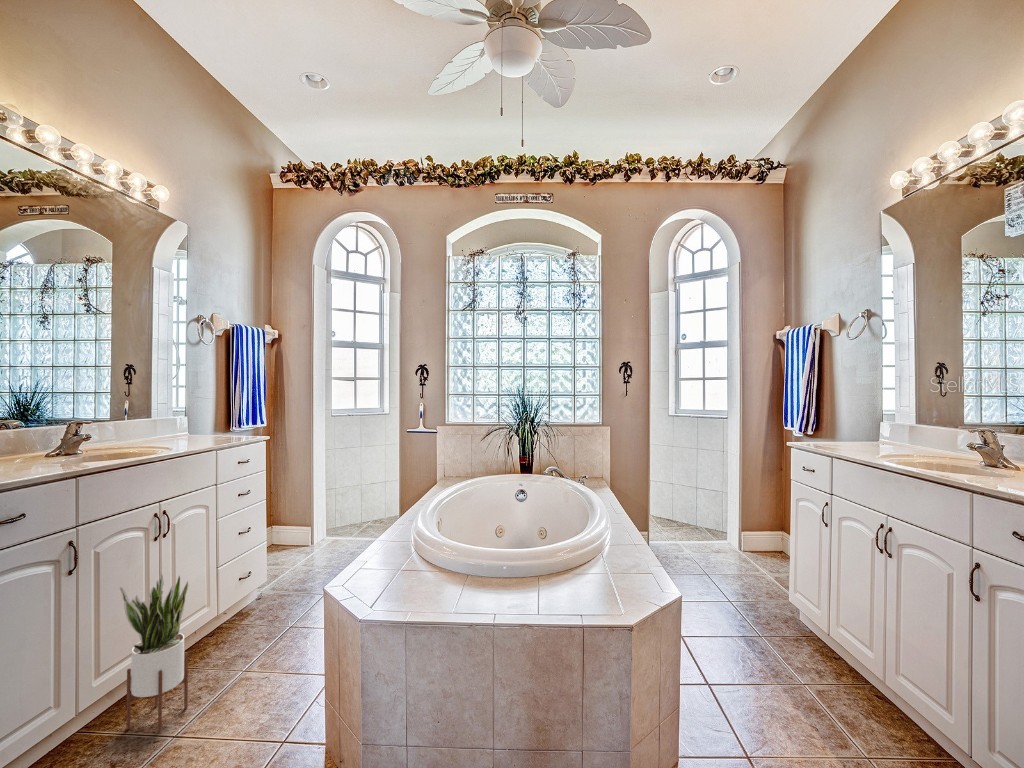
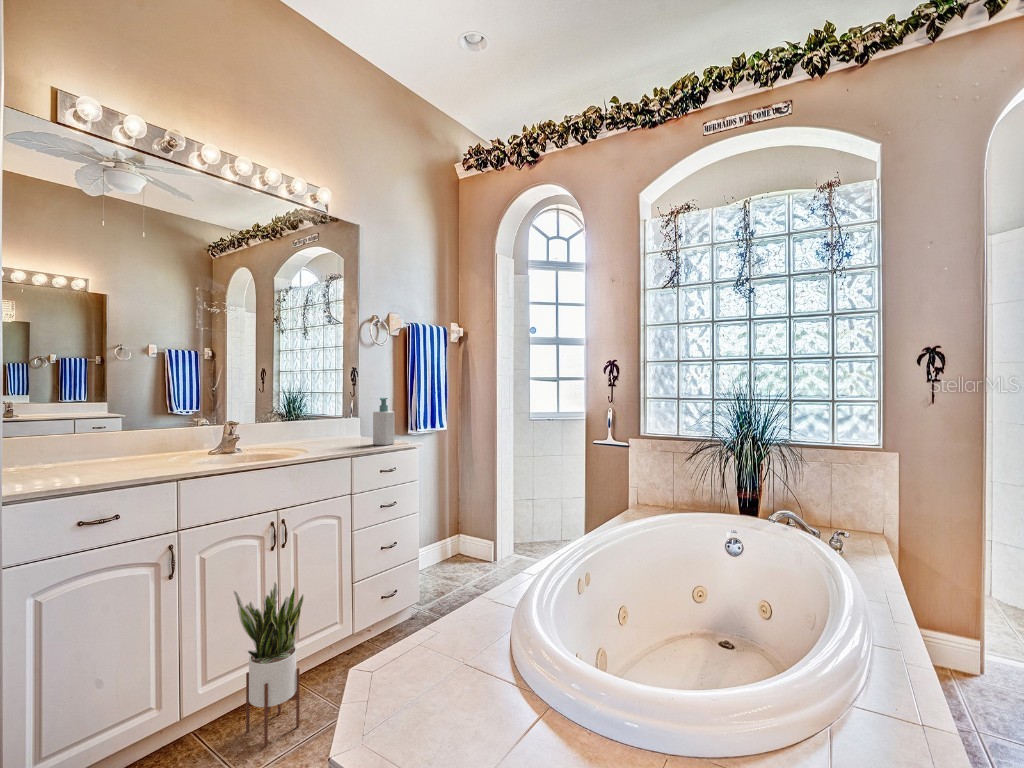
soap bottle: none [217,395,242,440] -> present [373,398,395,445]

